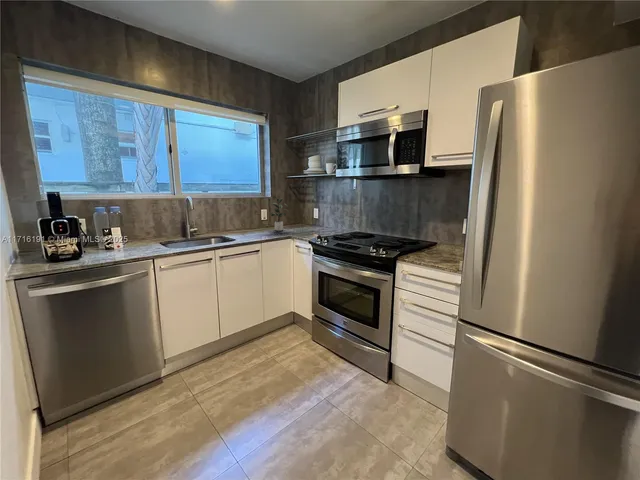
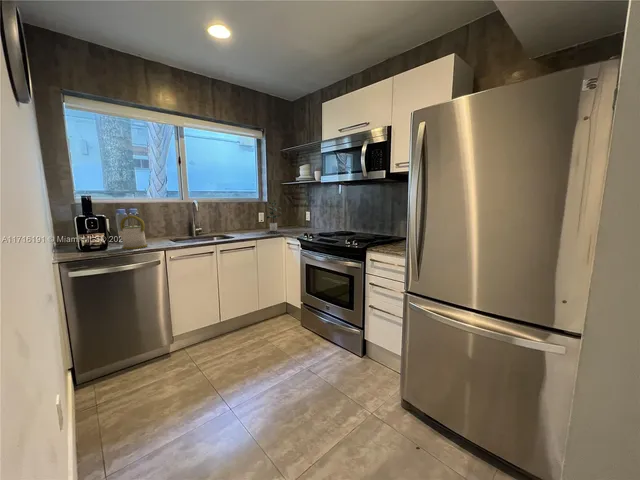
kettle: none [95,216,132,258] -> present [118,216,147,249]

